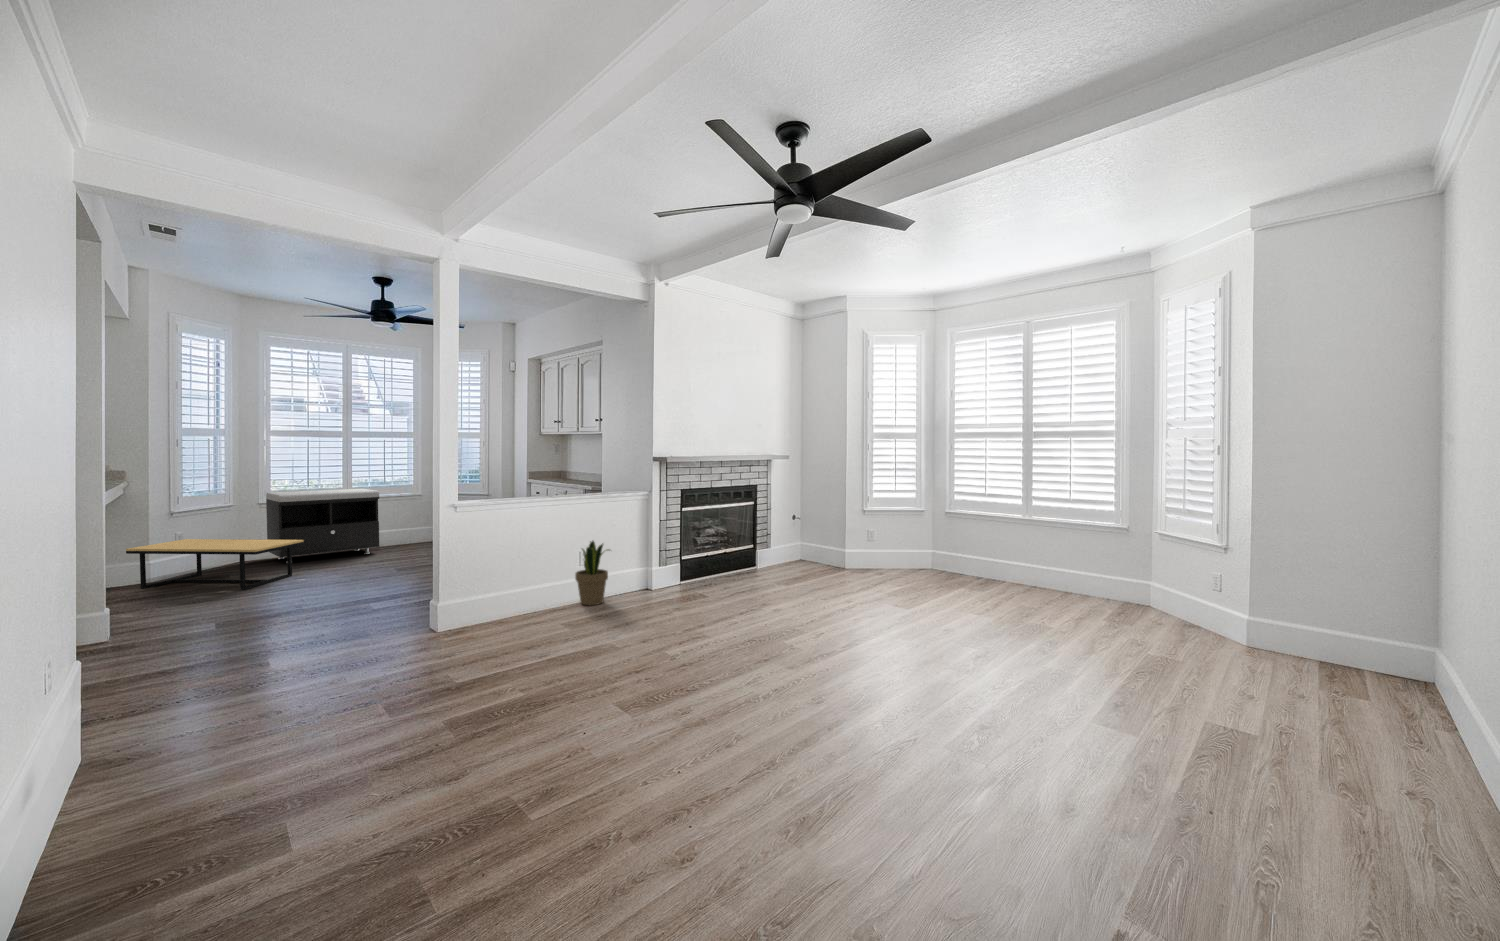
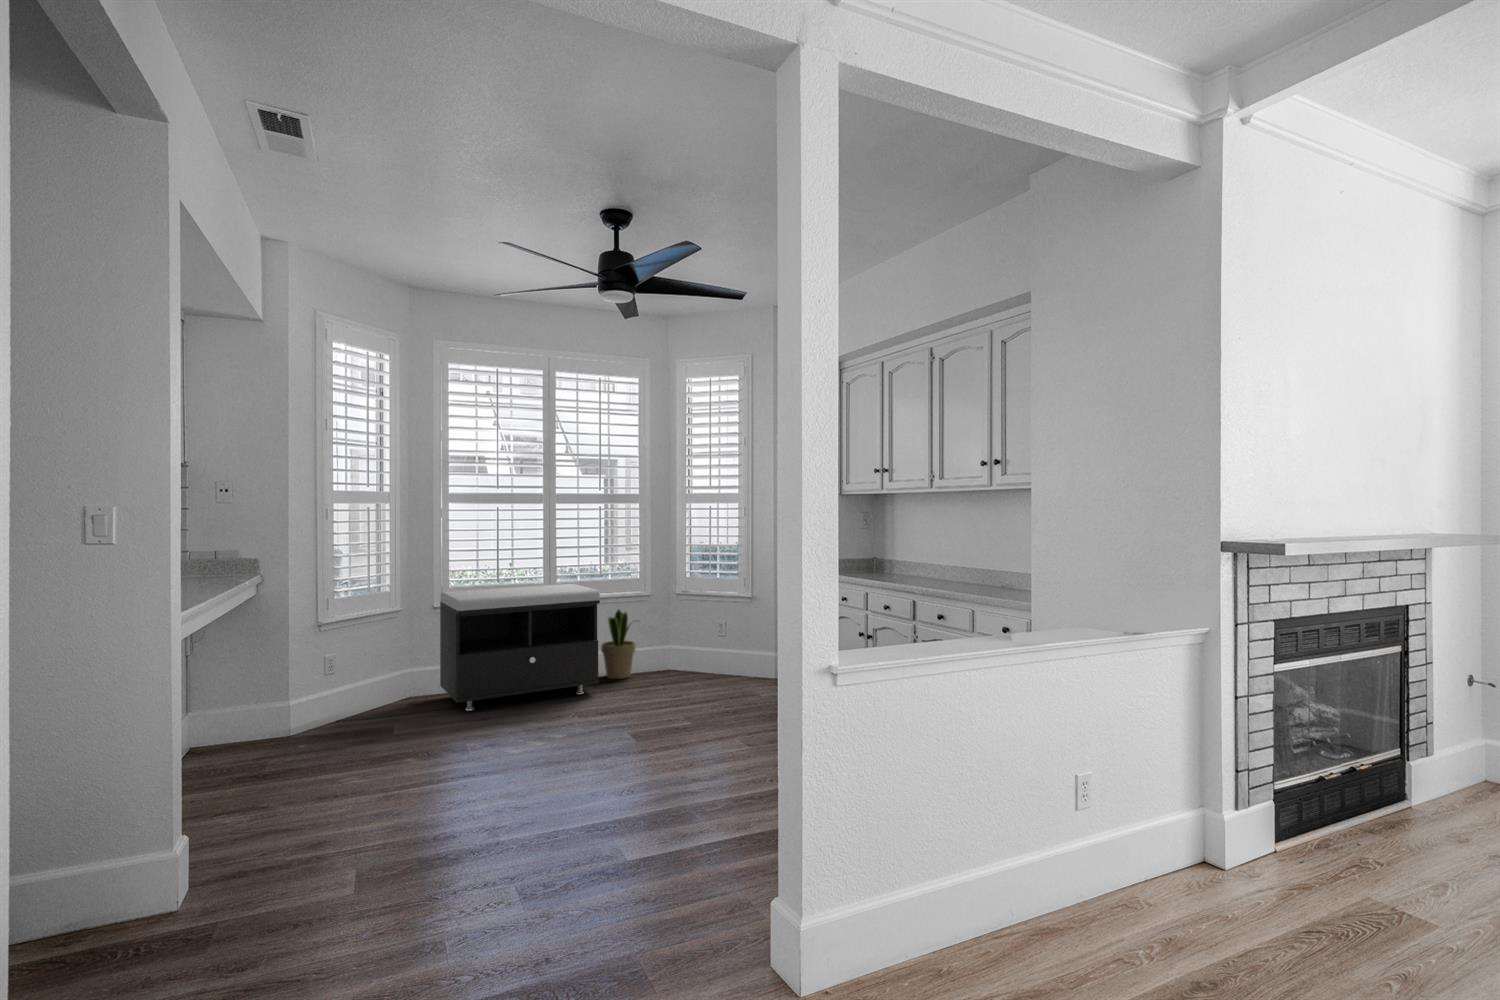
coffee table: present [126,539,304,590] -> none [231,672,491,786]
potted plant: present [575,541,609,605] -> present [601,610,638,679]

